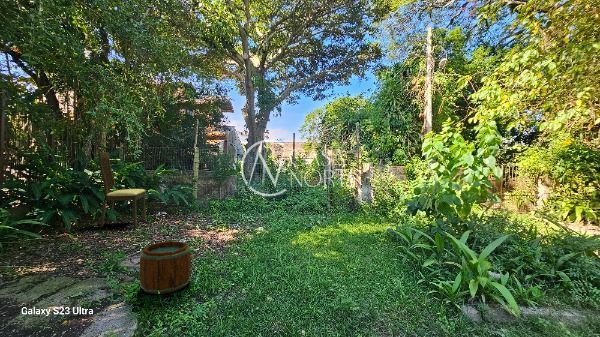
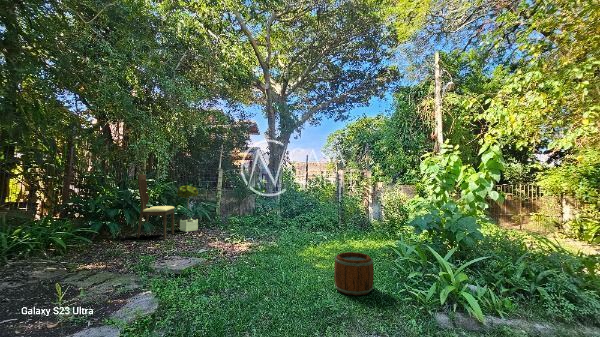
potted tree: none [148,164,173,218] -> present [177,185,198,232]
bucket: present [140,241,191,294] -> present [334,252,374,295]

